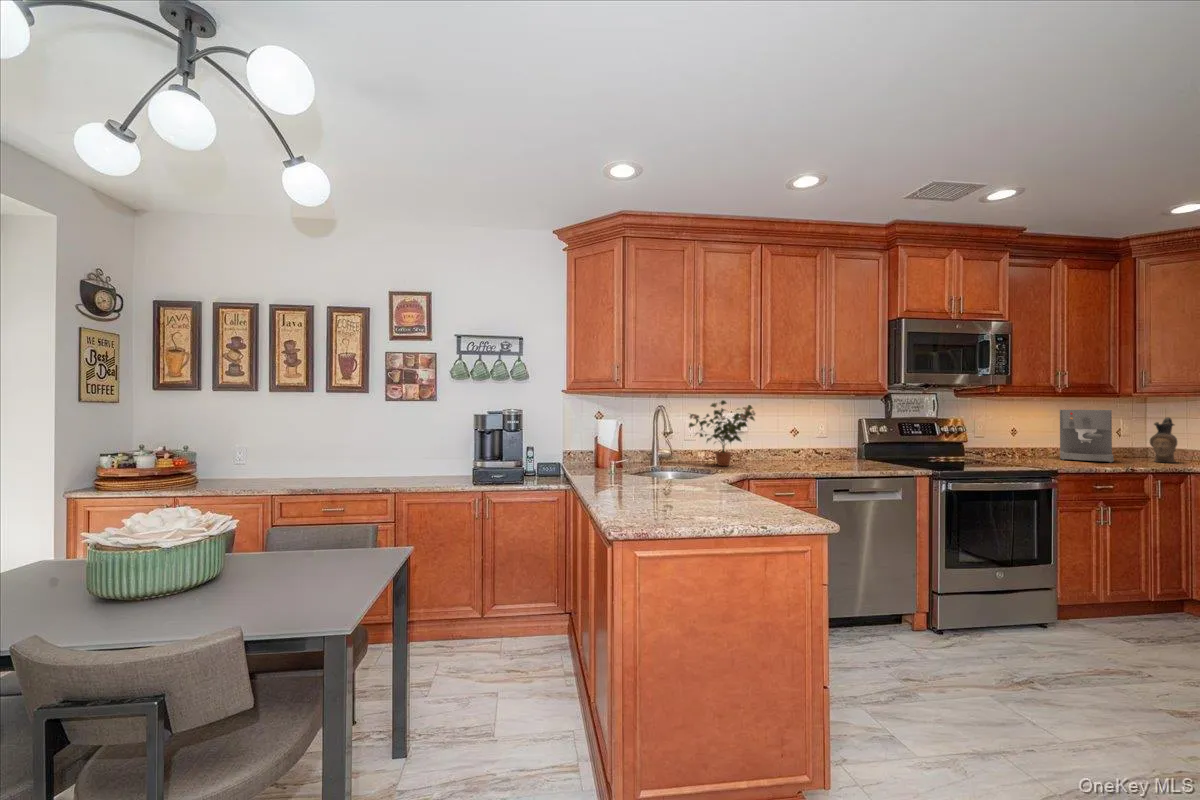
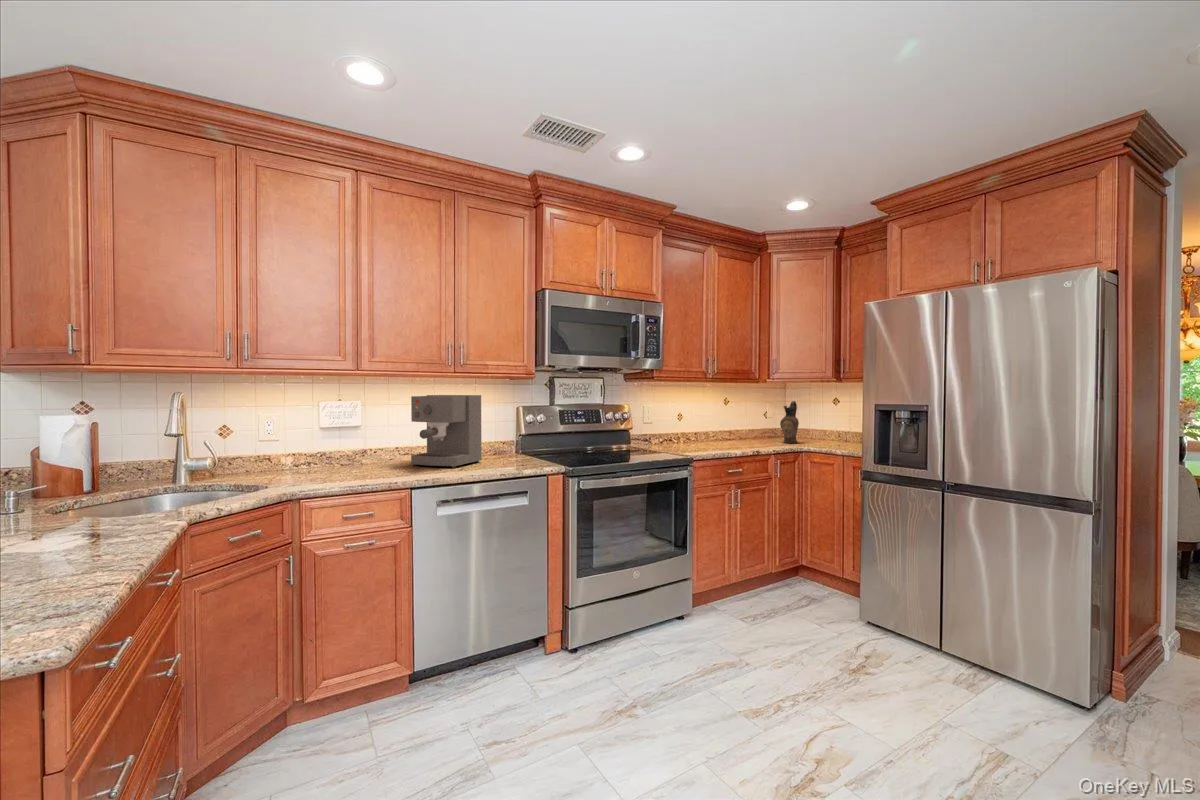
potted plant: present [689,400,755,466] -> none [251,386,355,477]
coffee maker: present [1060,410,1113,463] -> present [411,395,482,468]

